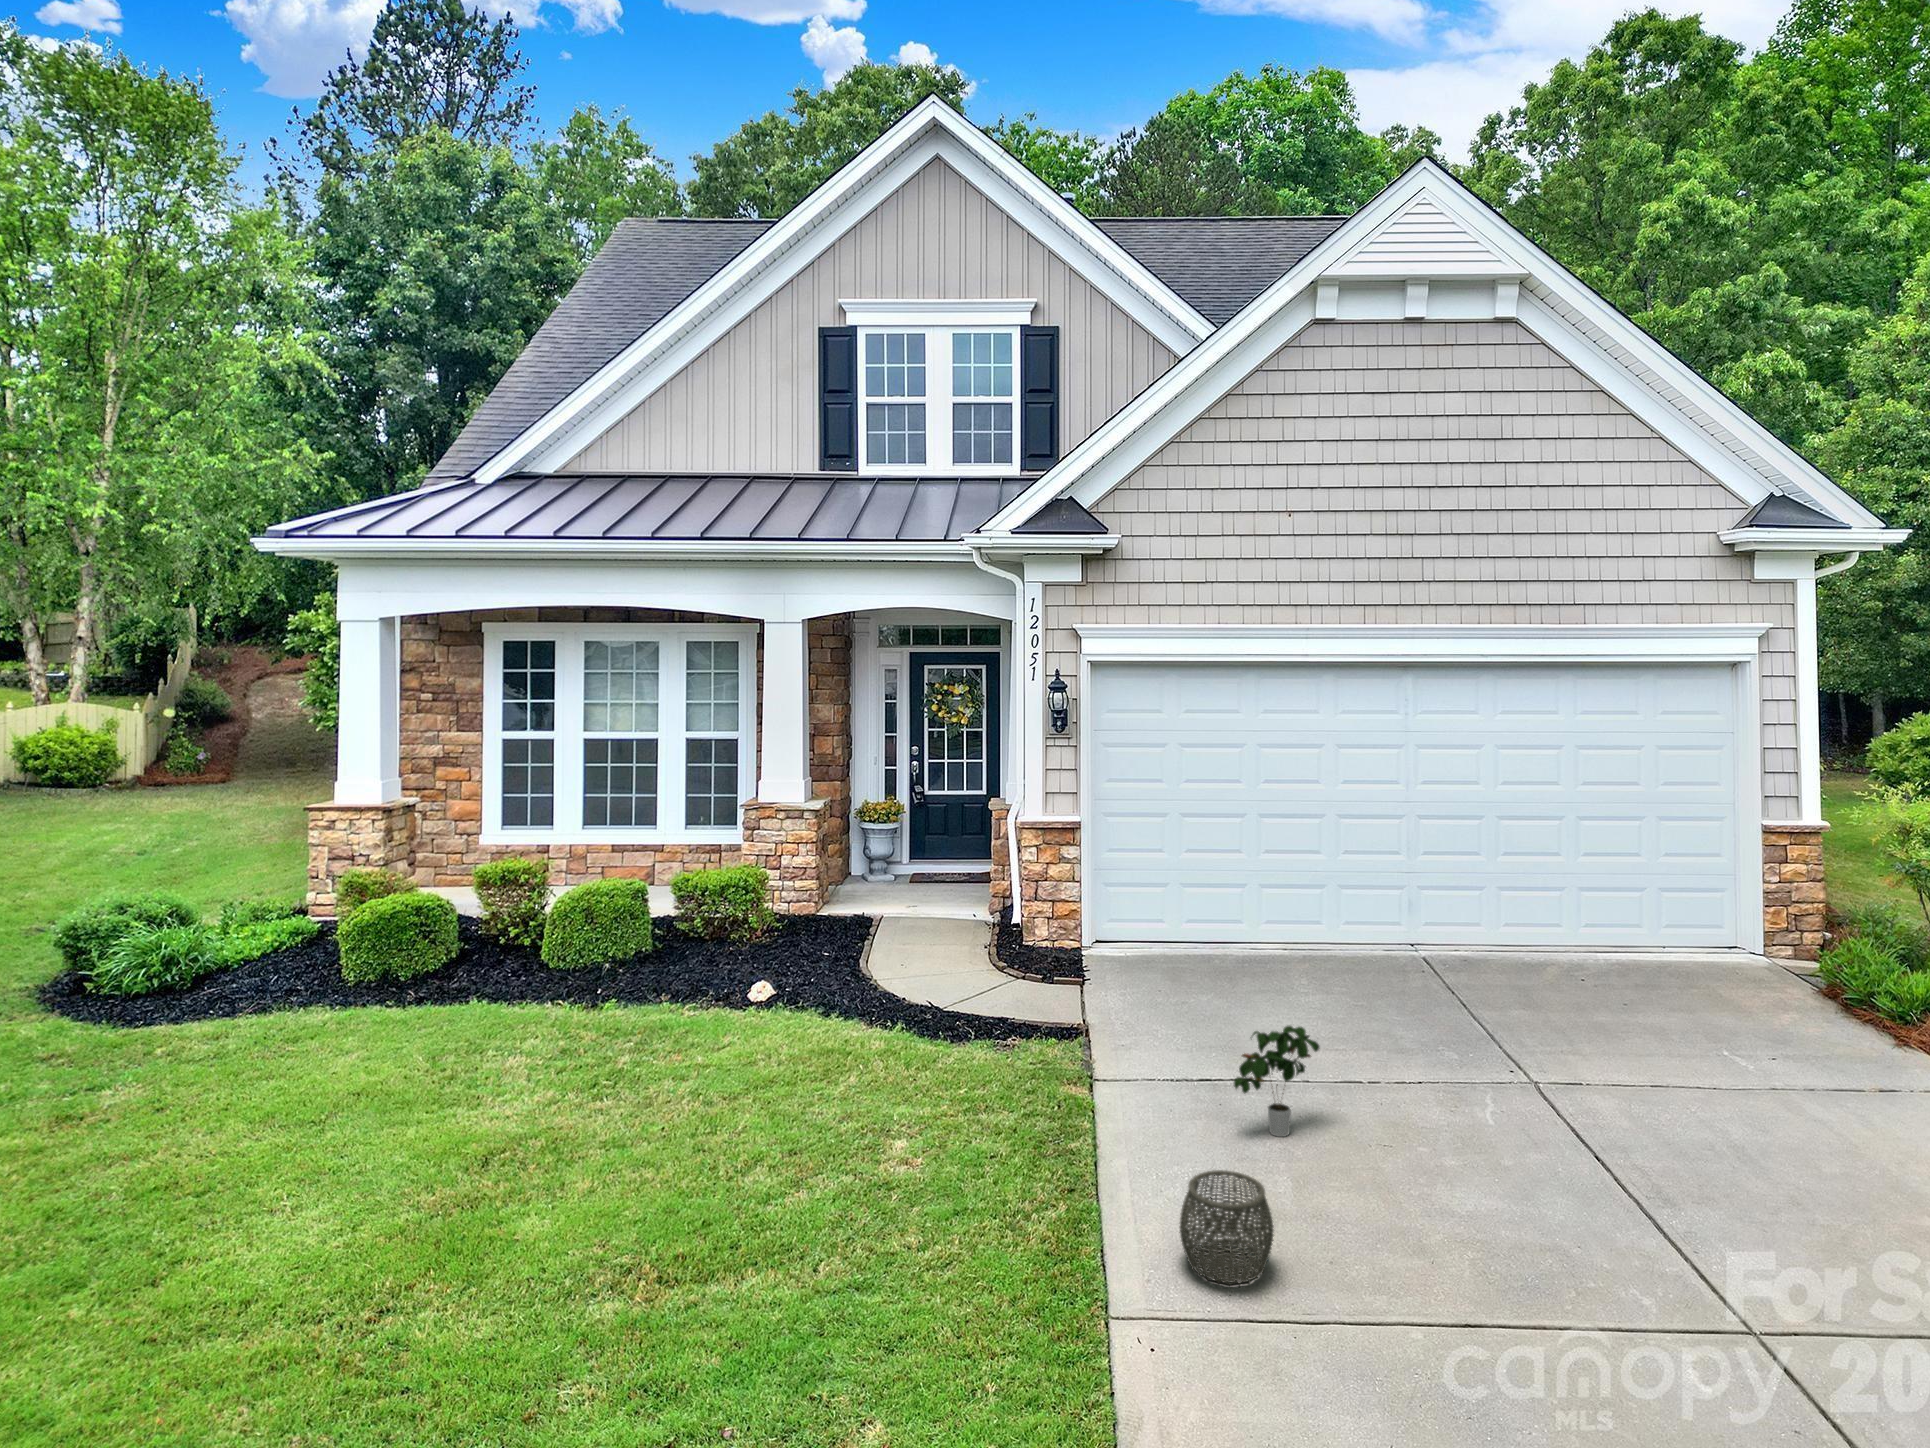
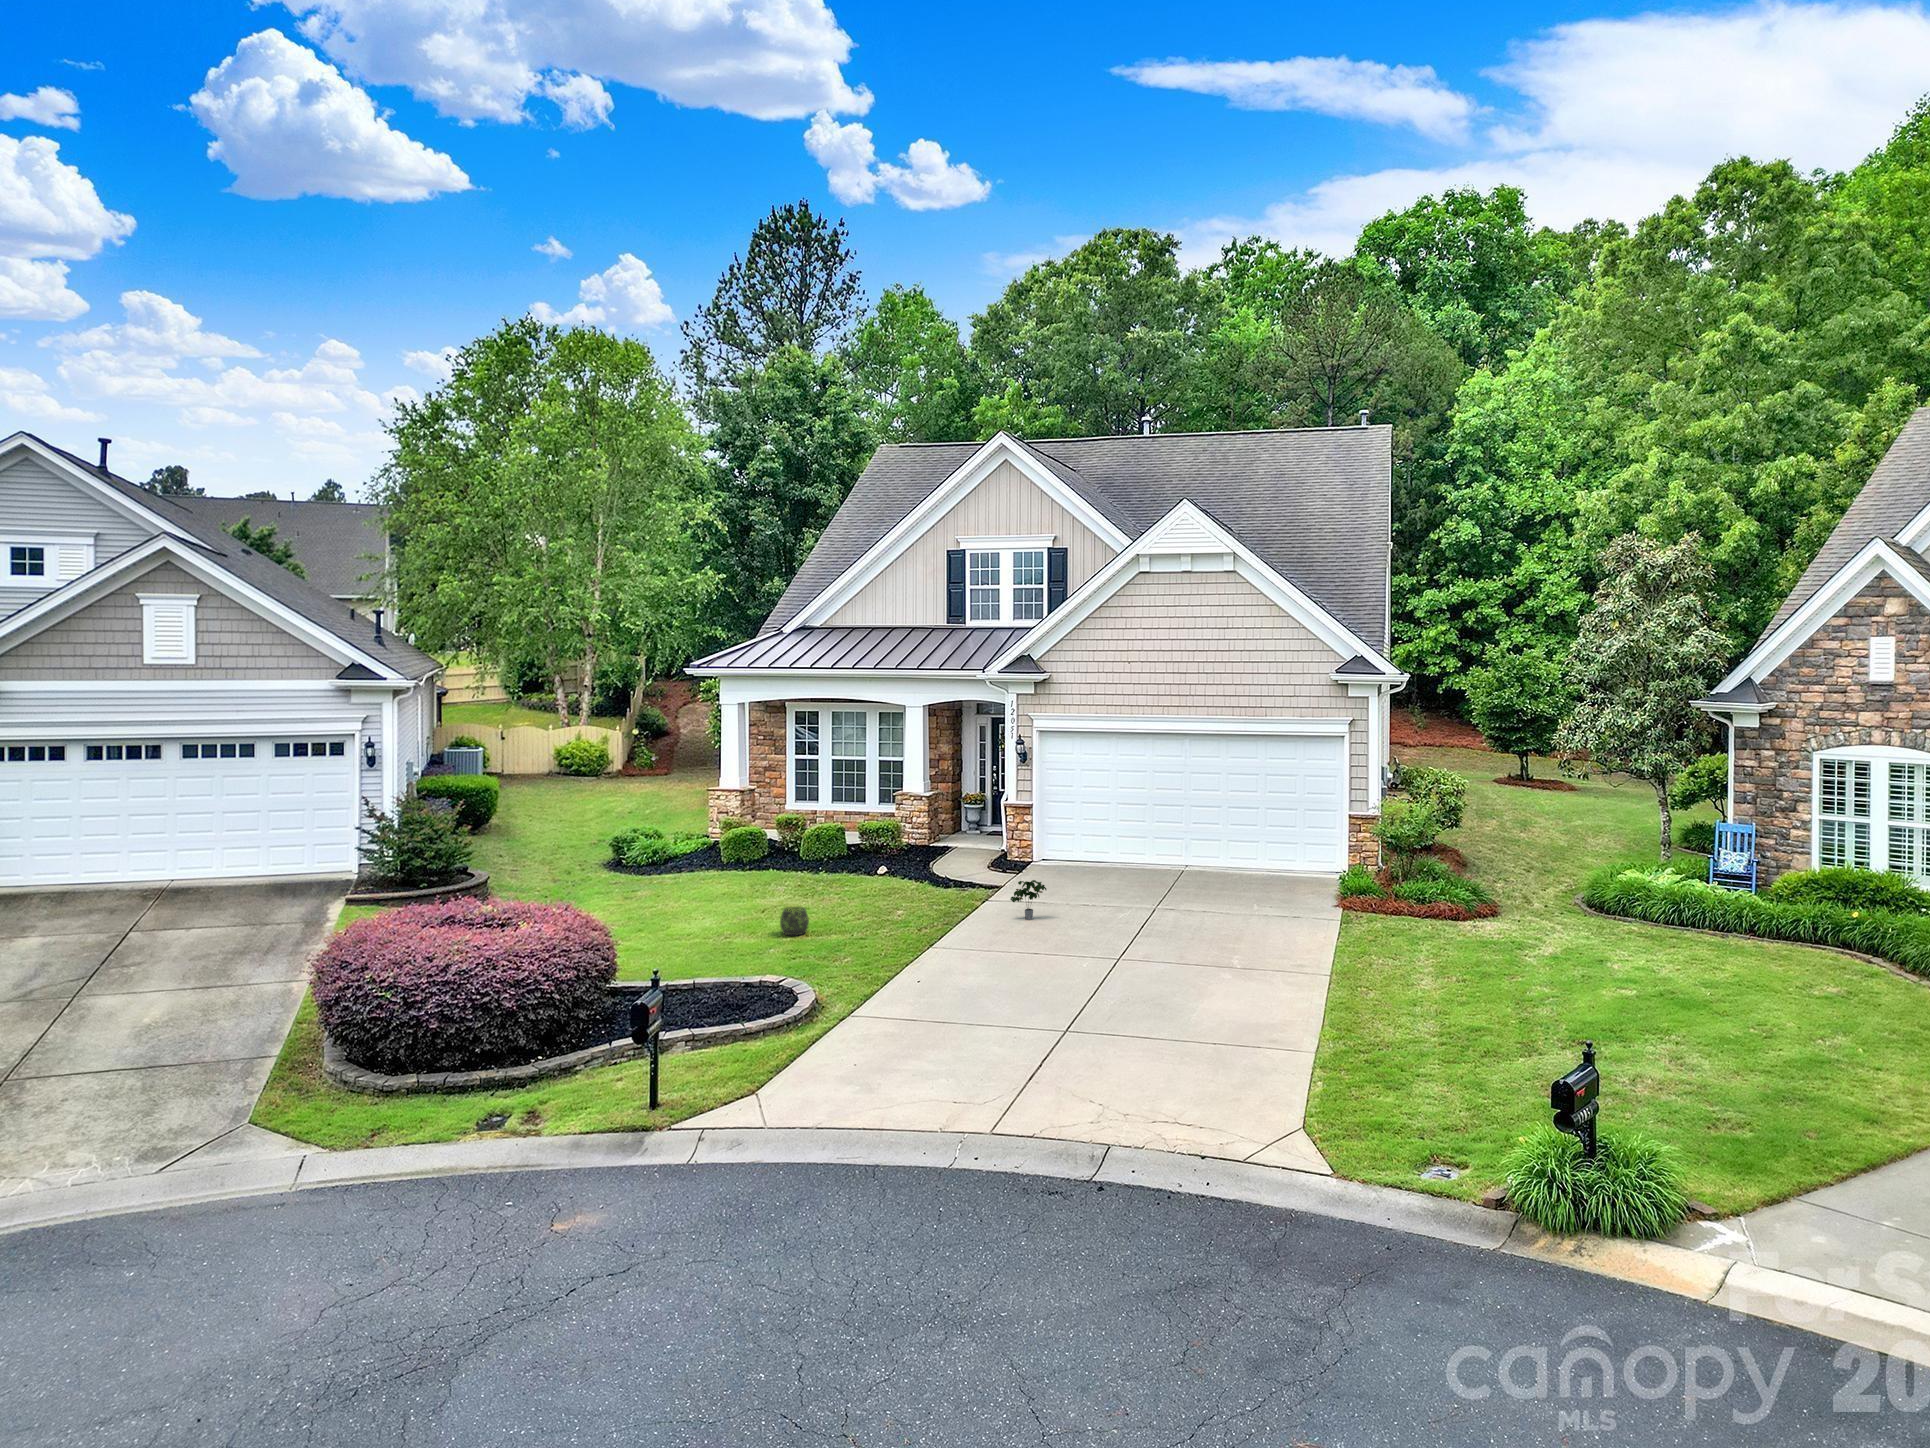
woven basket: present [1180,1170,1274,1284] -> present [780,907,809,936]

